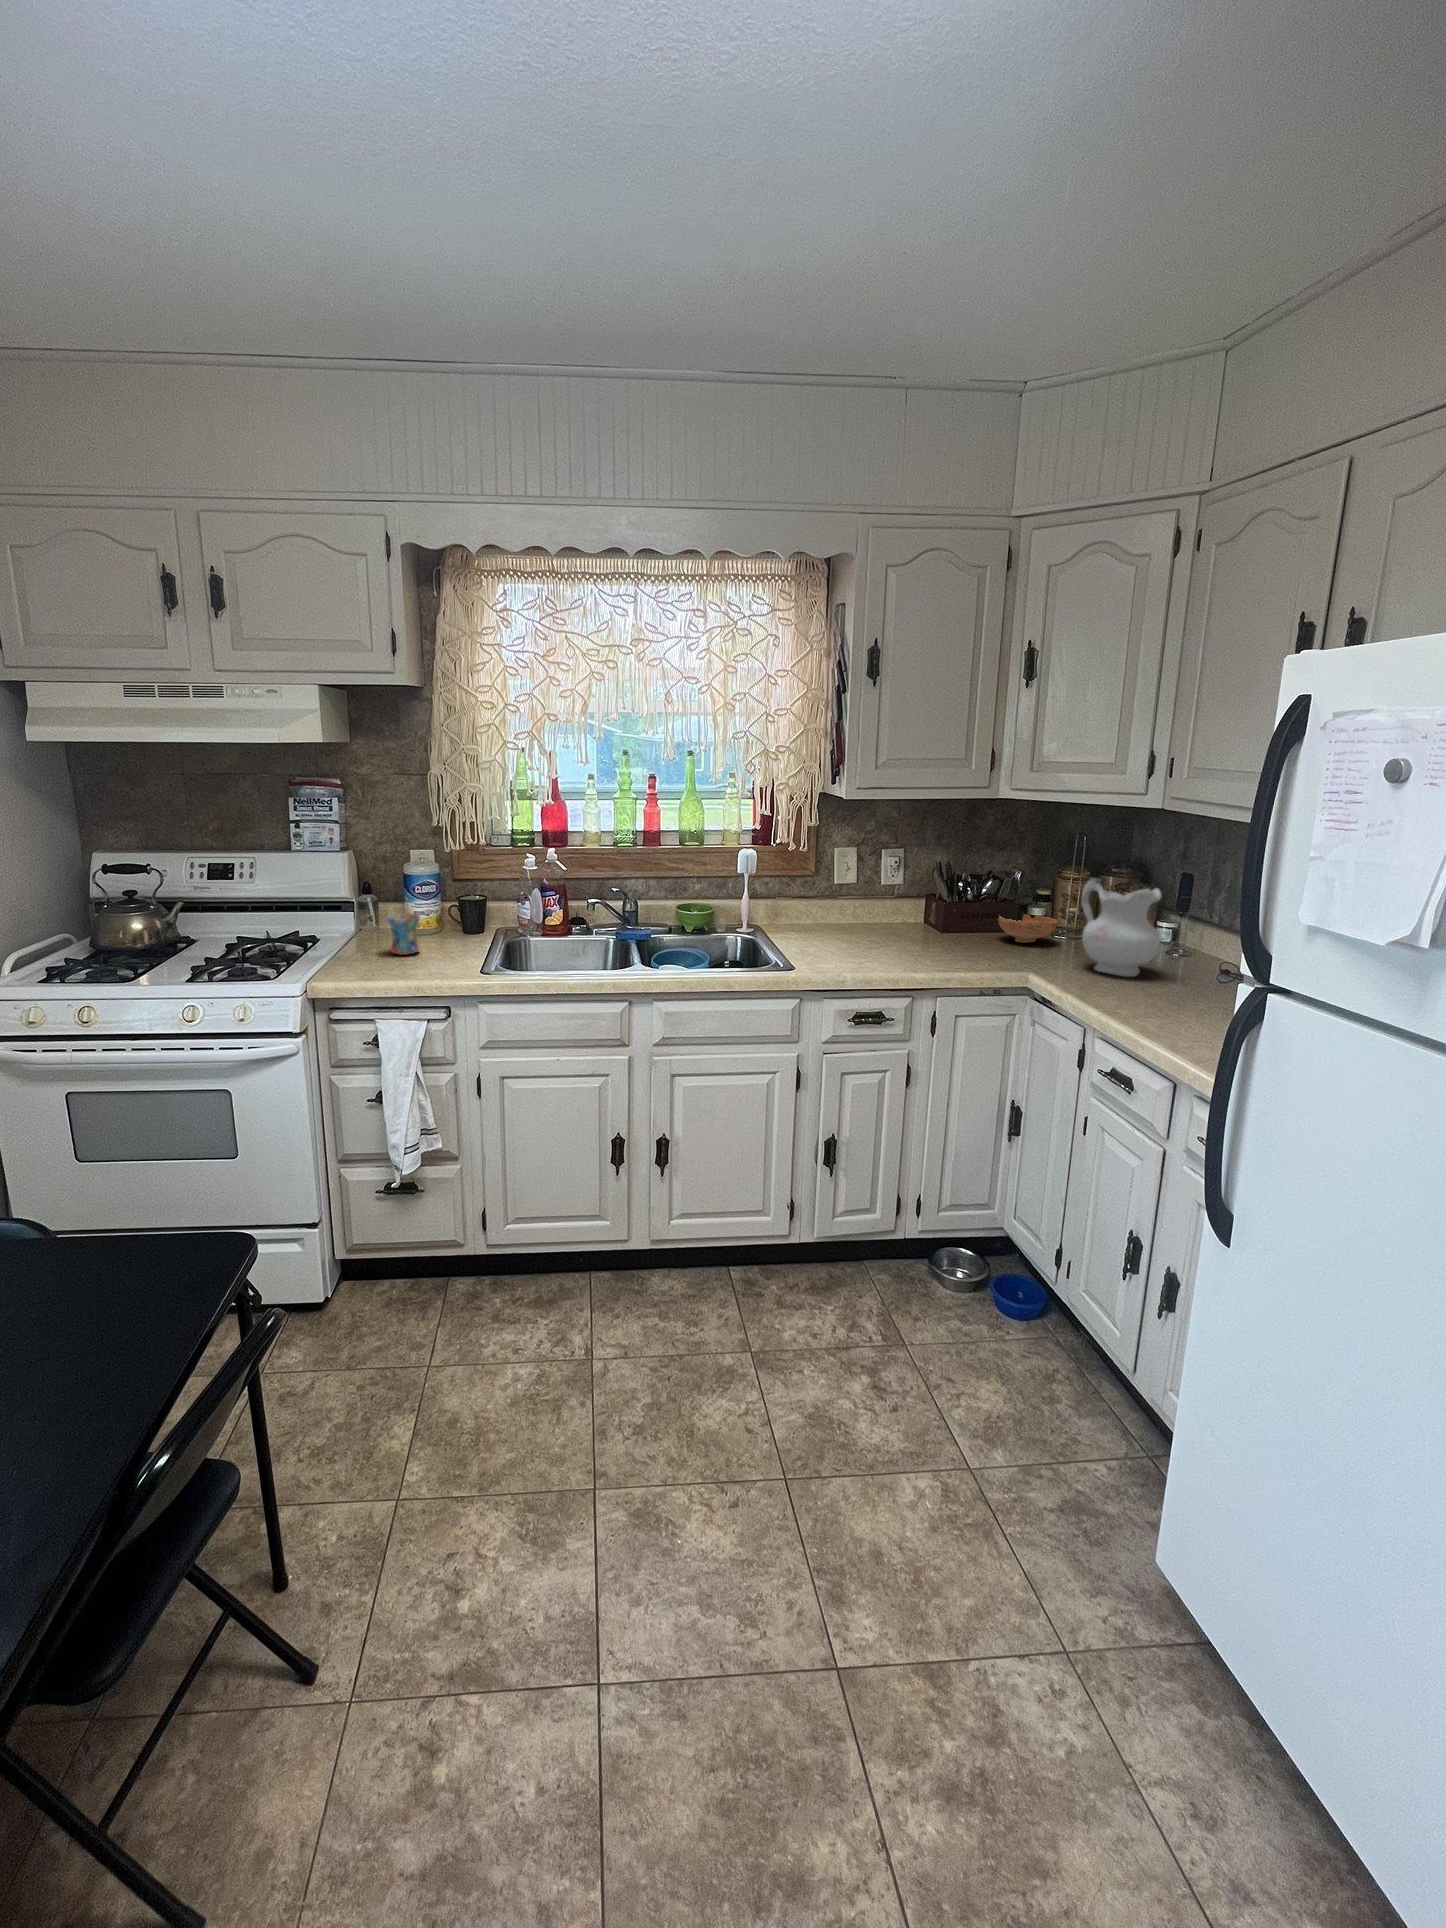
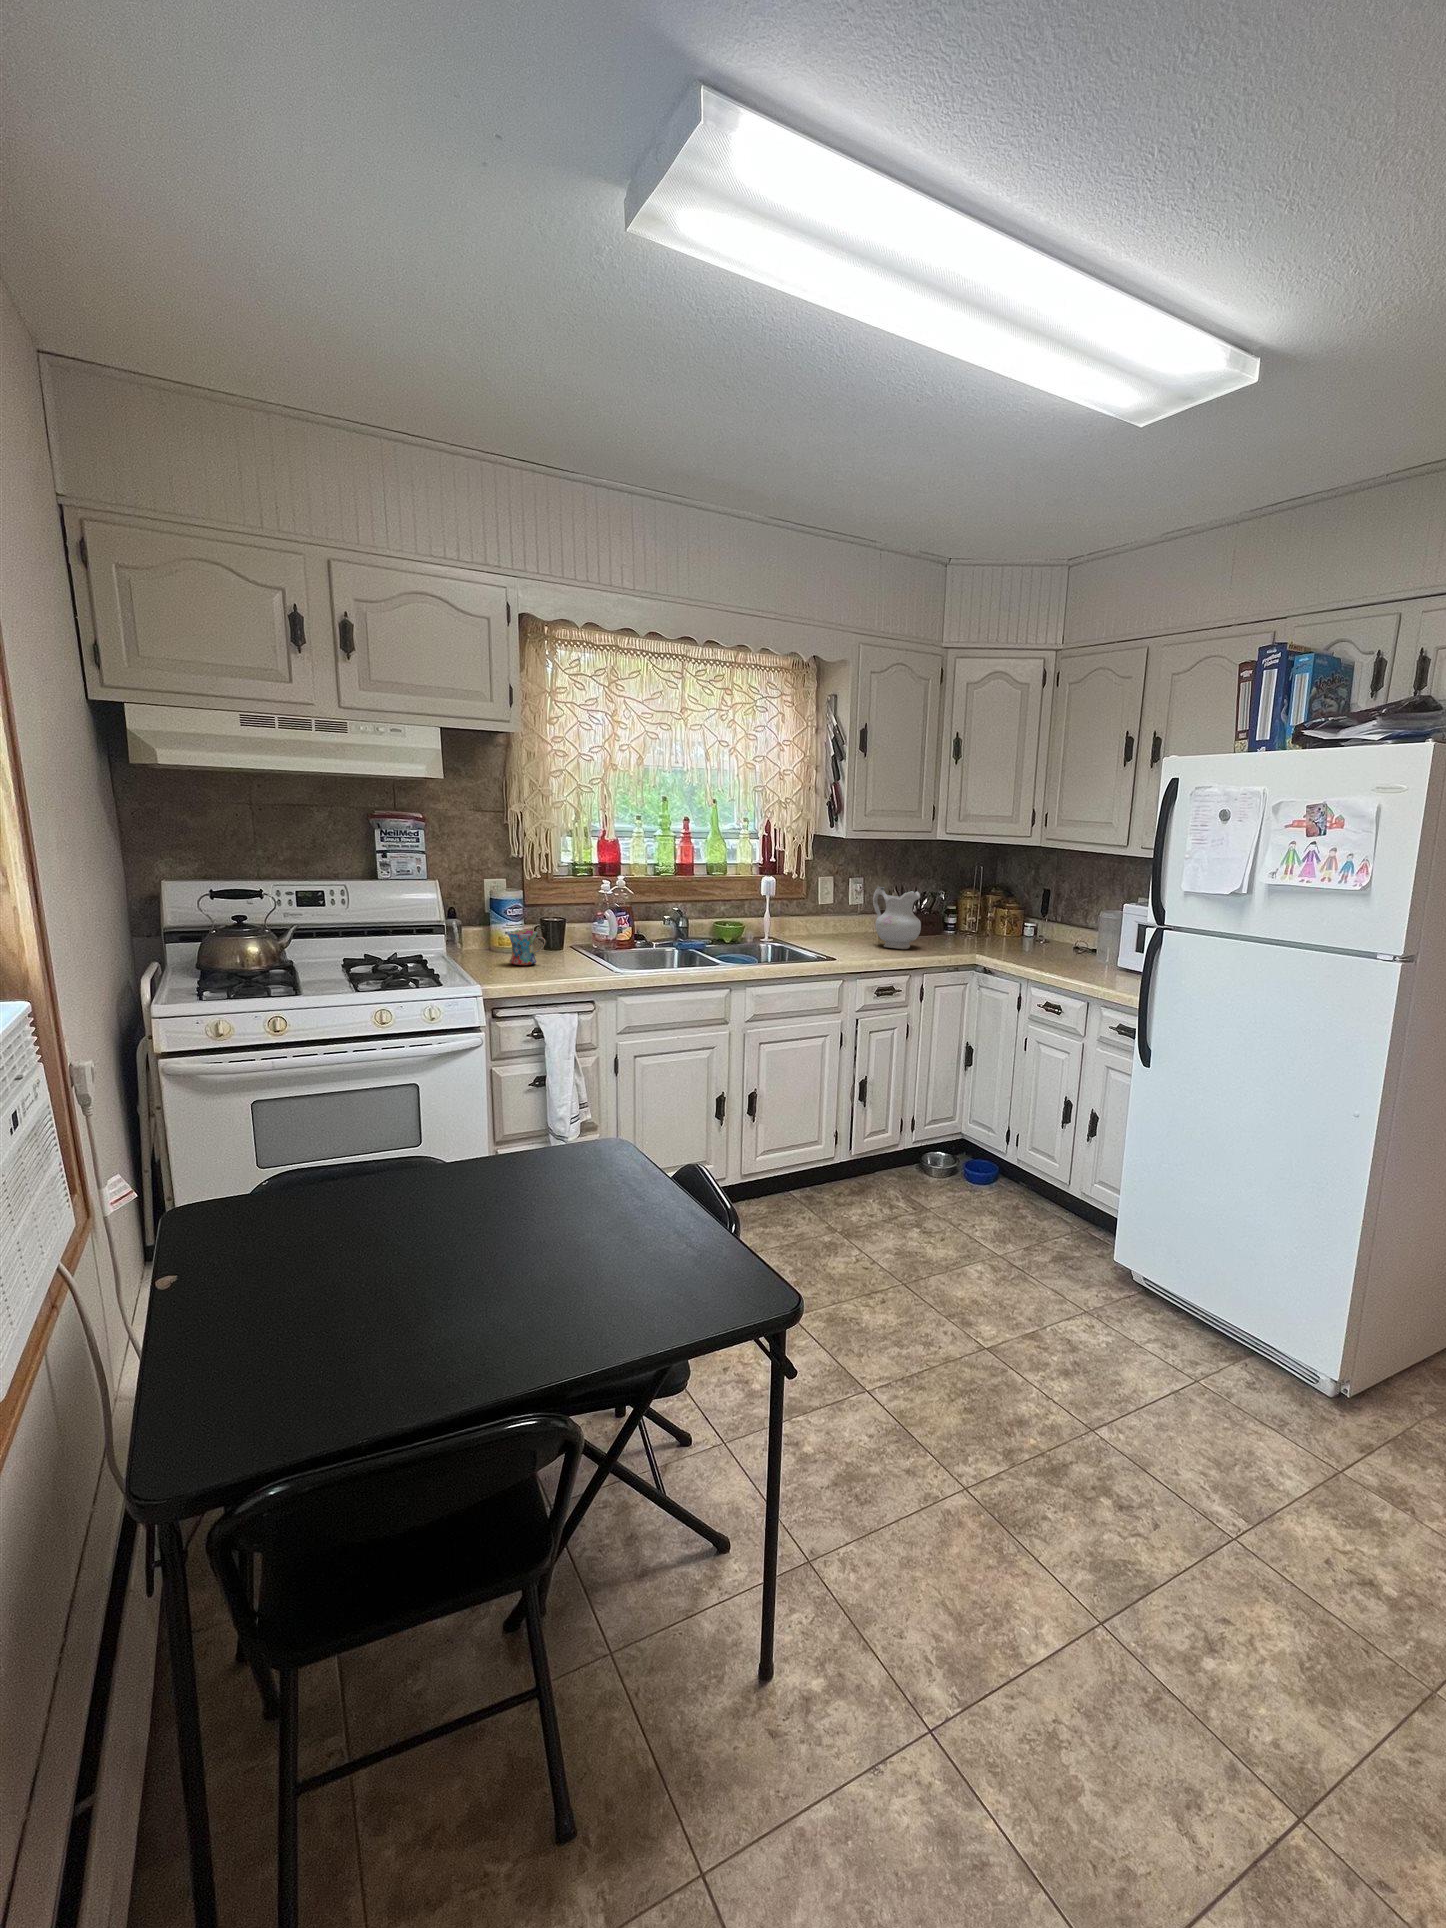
ceramic pitcher: present [1082,878,1161,977] -> present [873,886,921,949]
bowl: present [998,915,1057,943] -> none [937,924,975,942]

